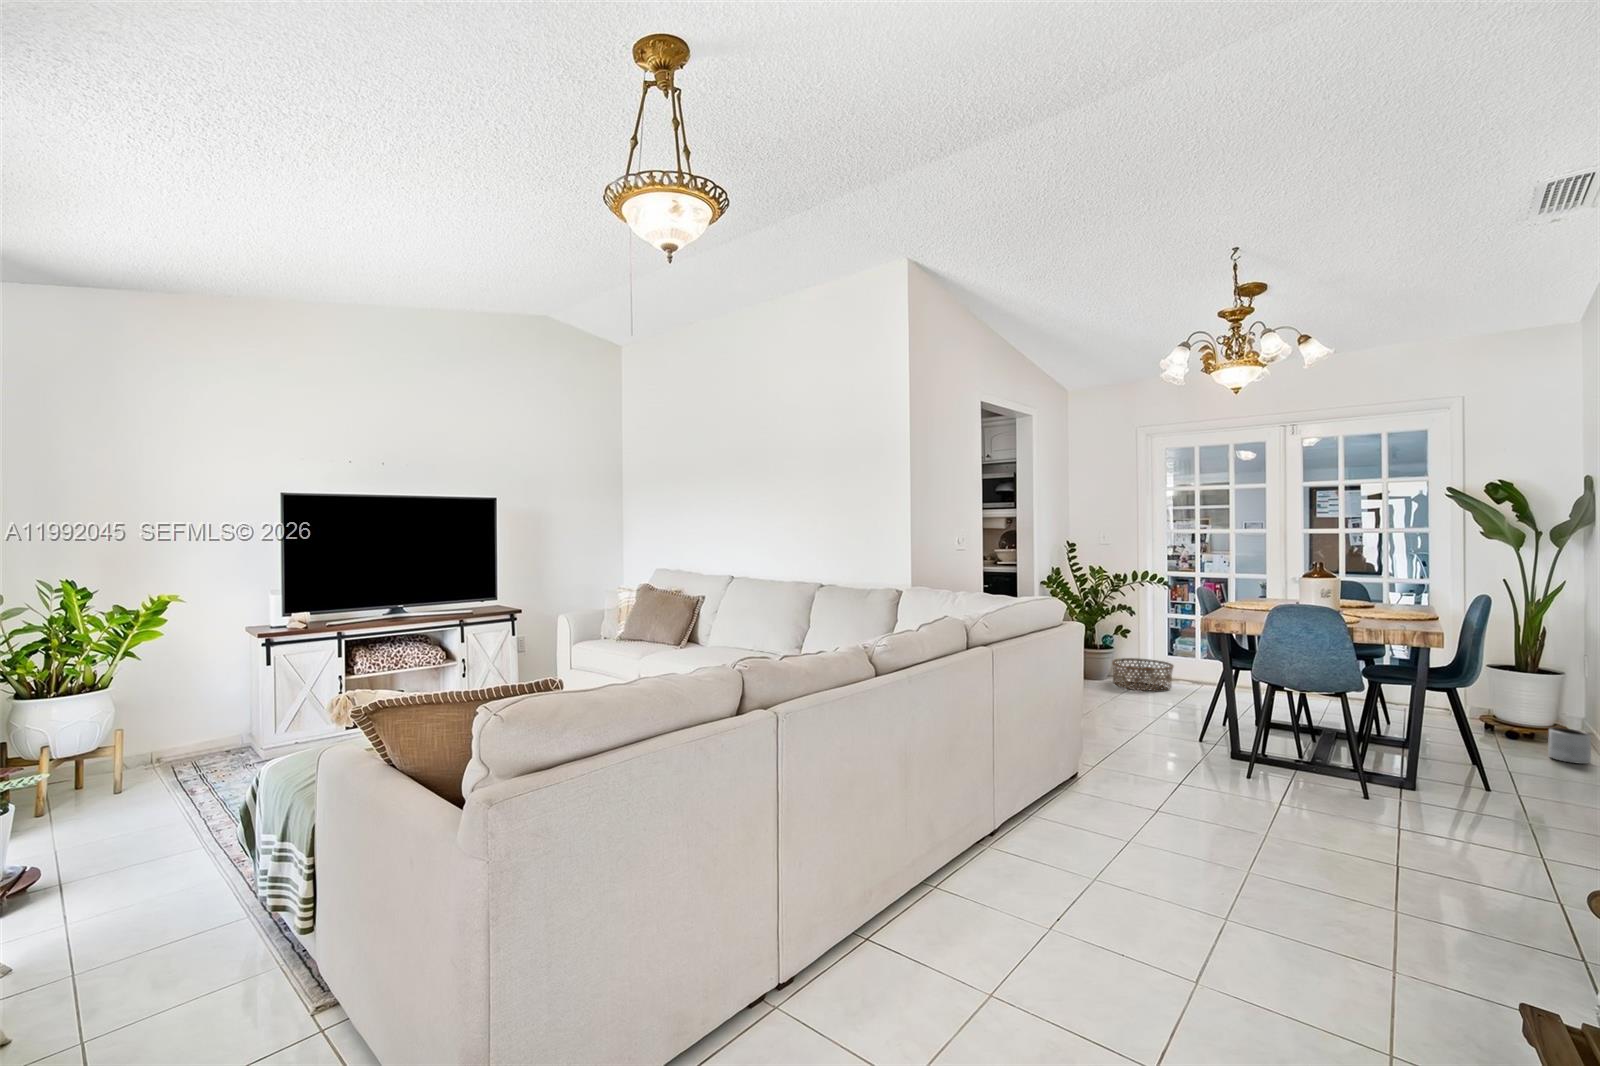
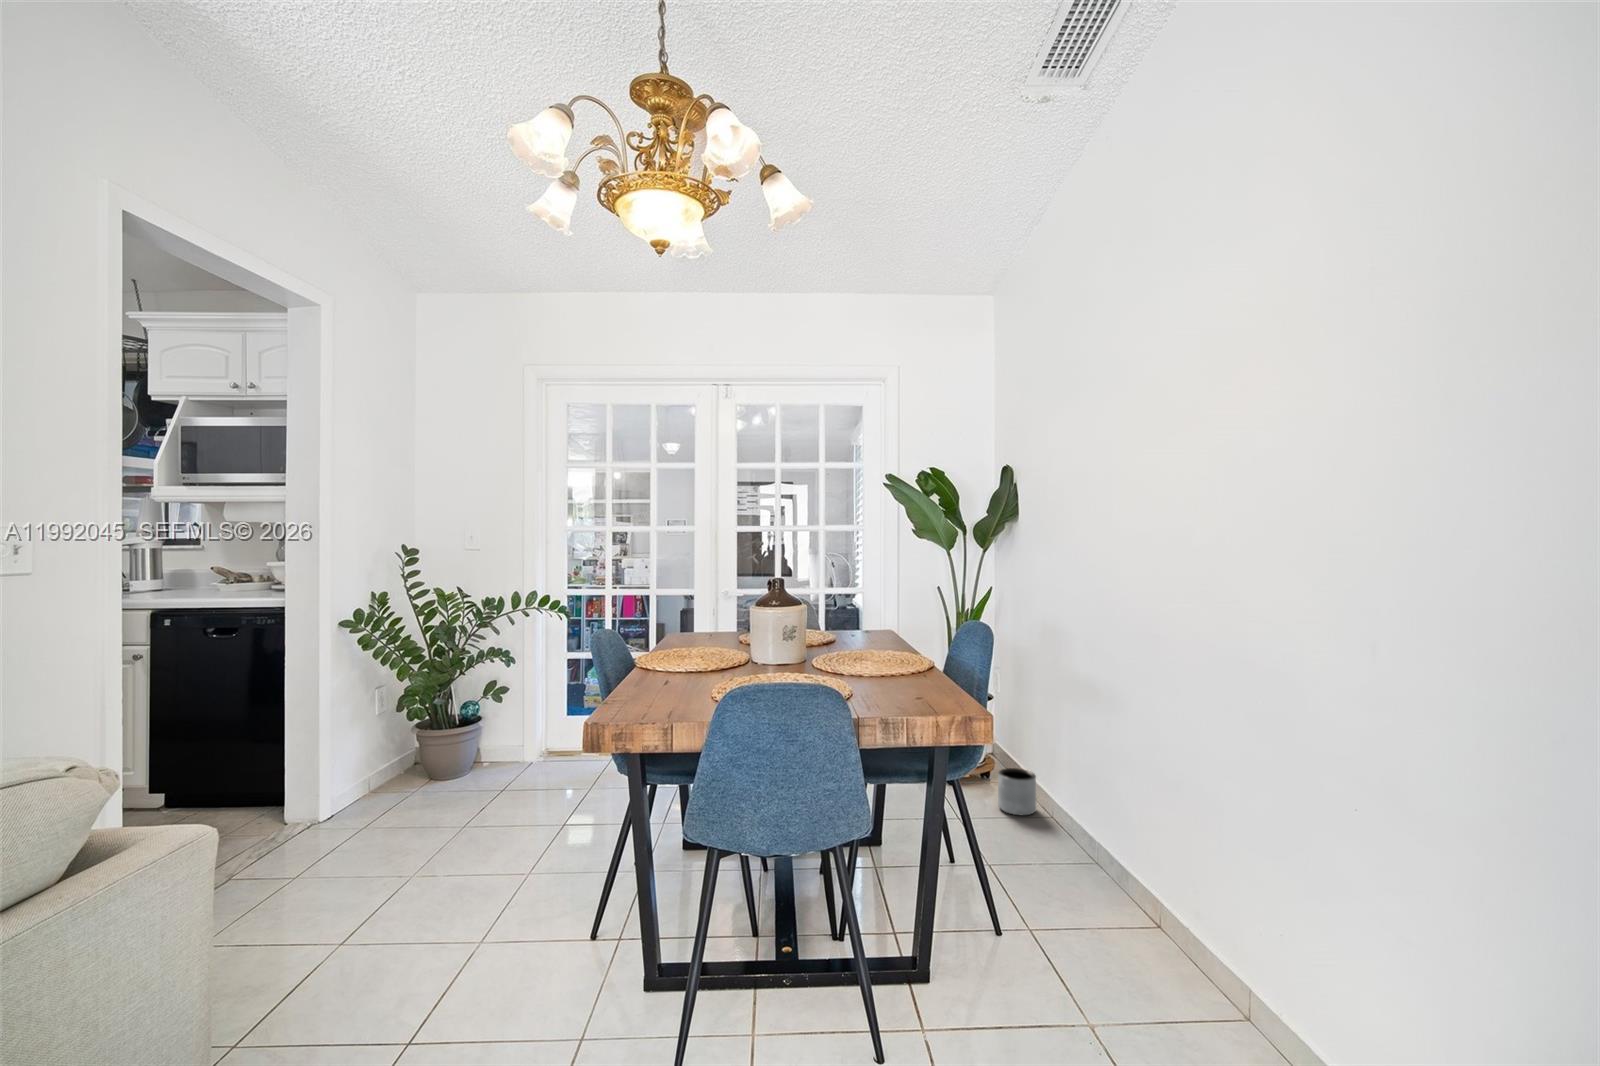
basket: present [1112,658,1173,691] -> none [478,725,573,787]

